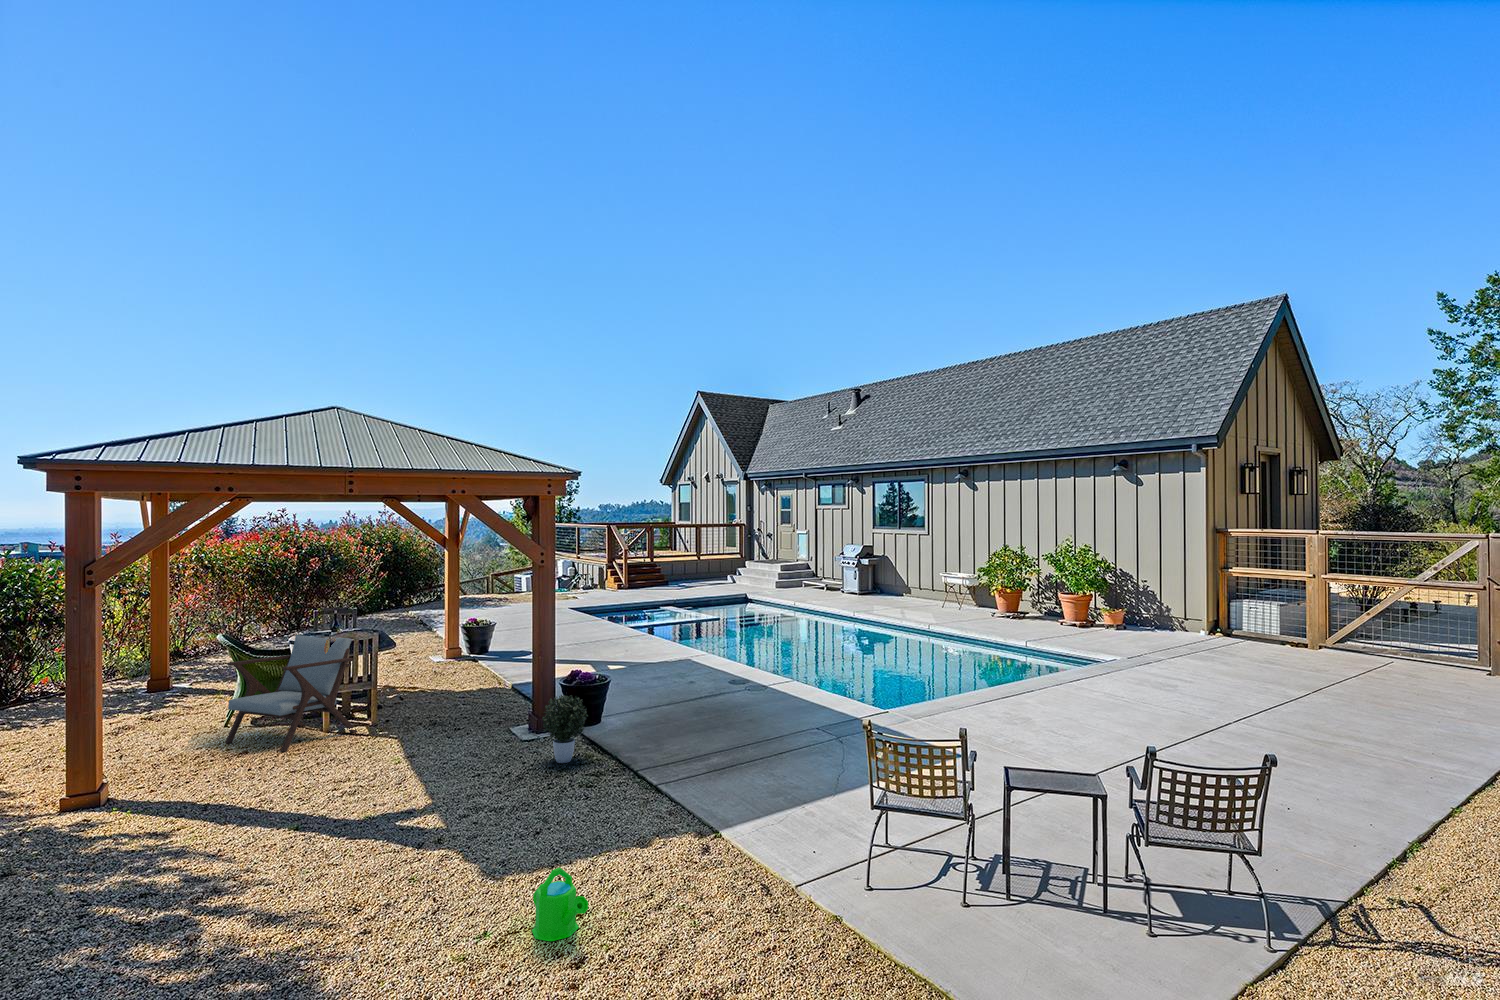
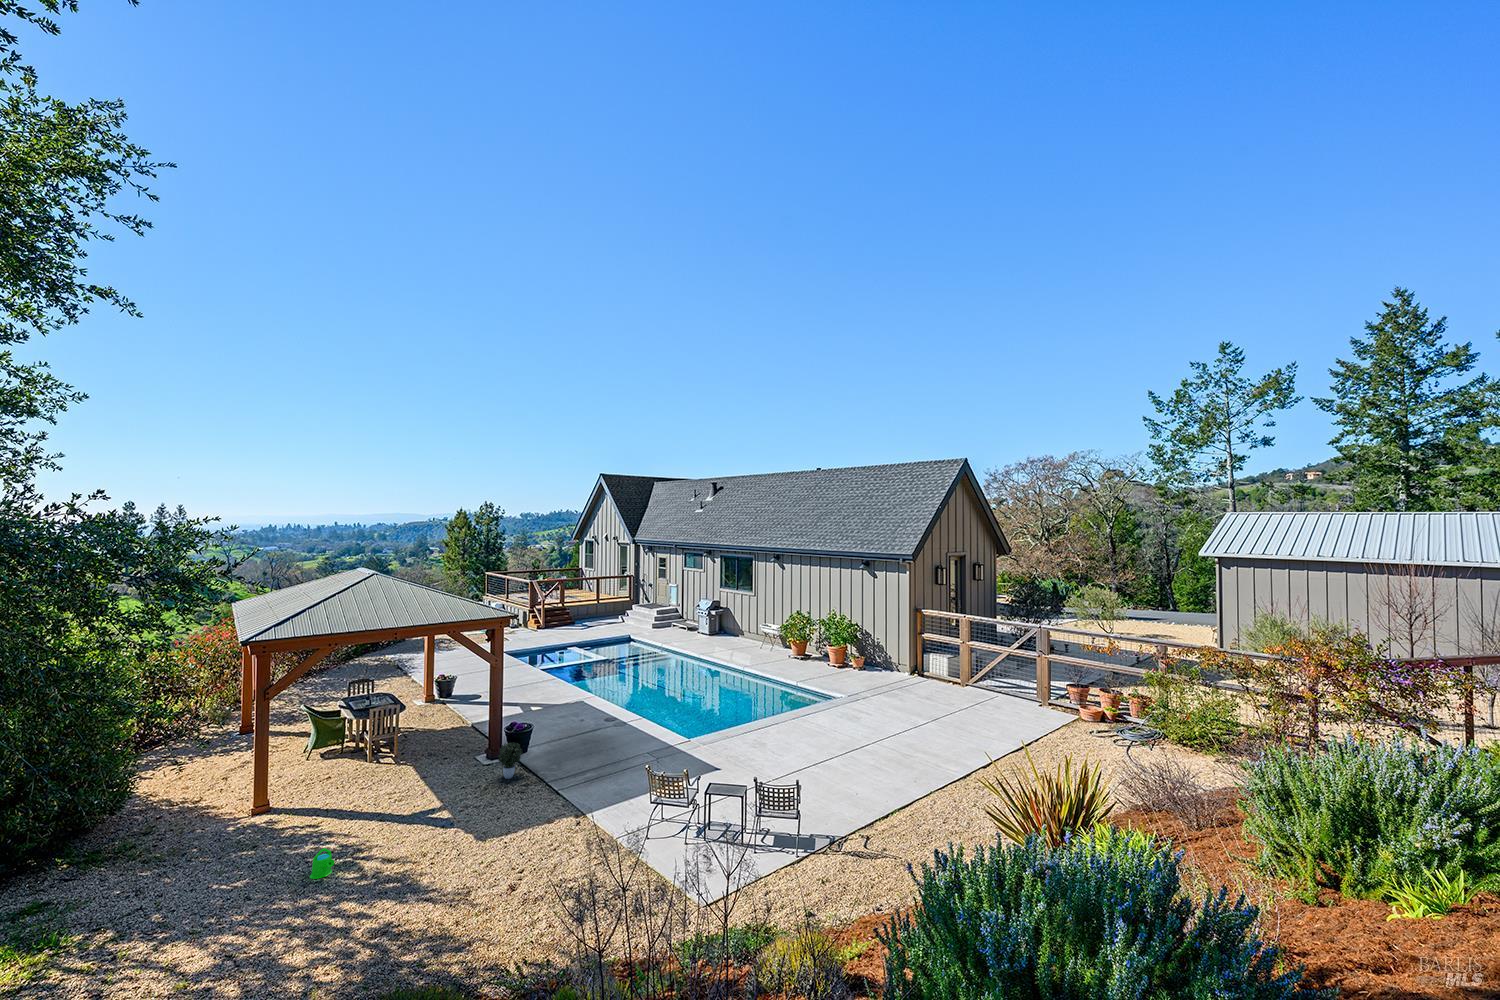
lounge chair: present [225,635,357,752] -> none [304,707,383,779]
watering can: present [532,867,588,942] -> present [310,848,335,879]

